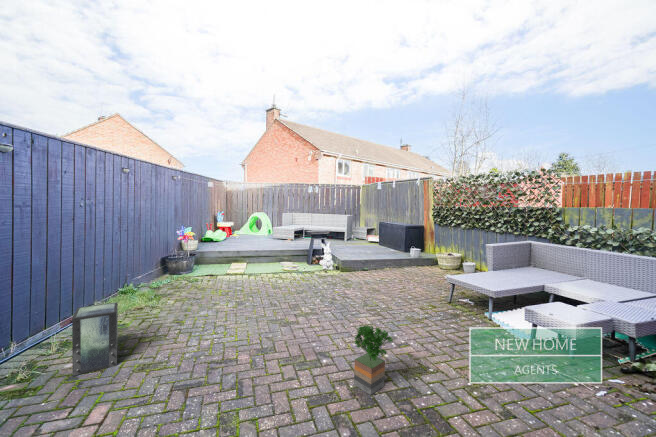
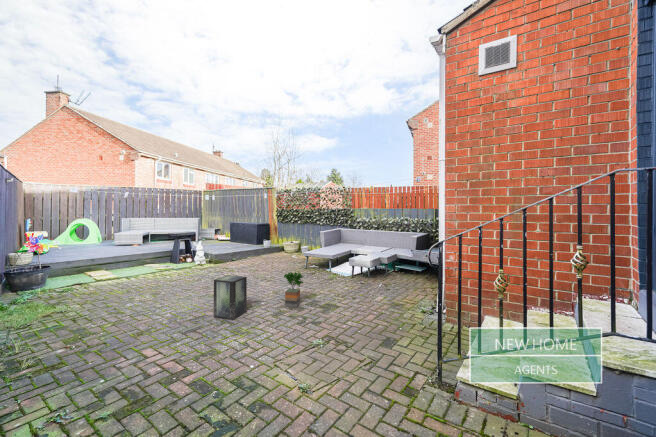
storage box: present [72,302,118,376] -> present [214,275,247,320]

